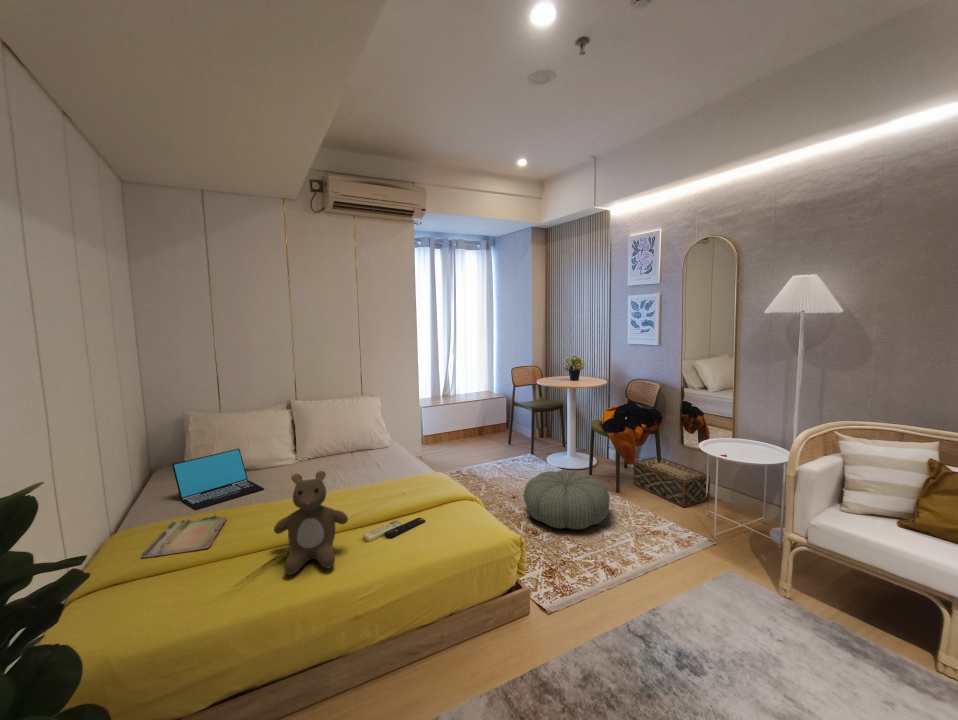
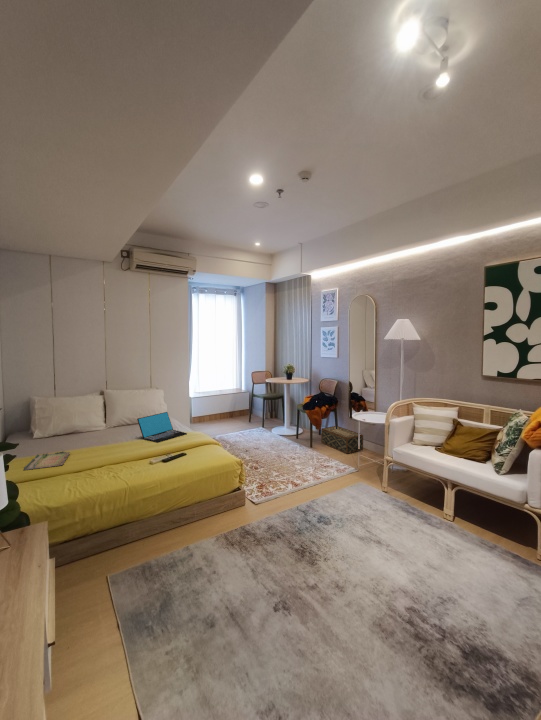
laptop: present [172,449,264,511] -> present [137,412,187,443]
pouf: present [524,470,609,529] -> none [252,433,302,465]
teddy bear: present [274,471,348,575] -> none [101,421,143,476]

